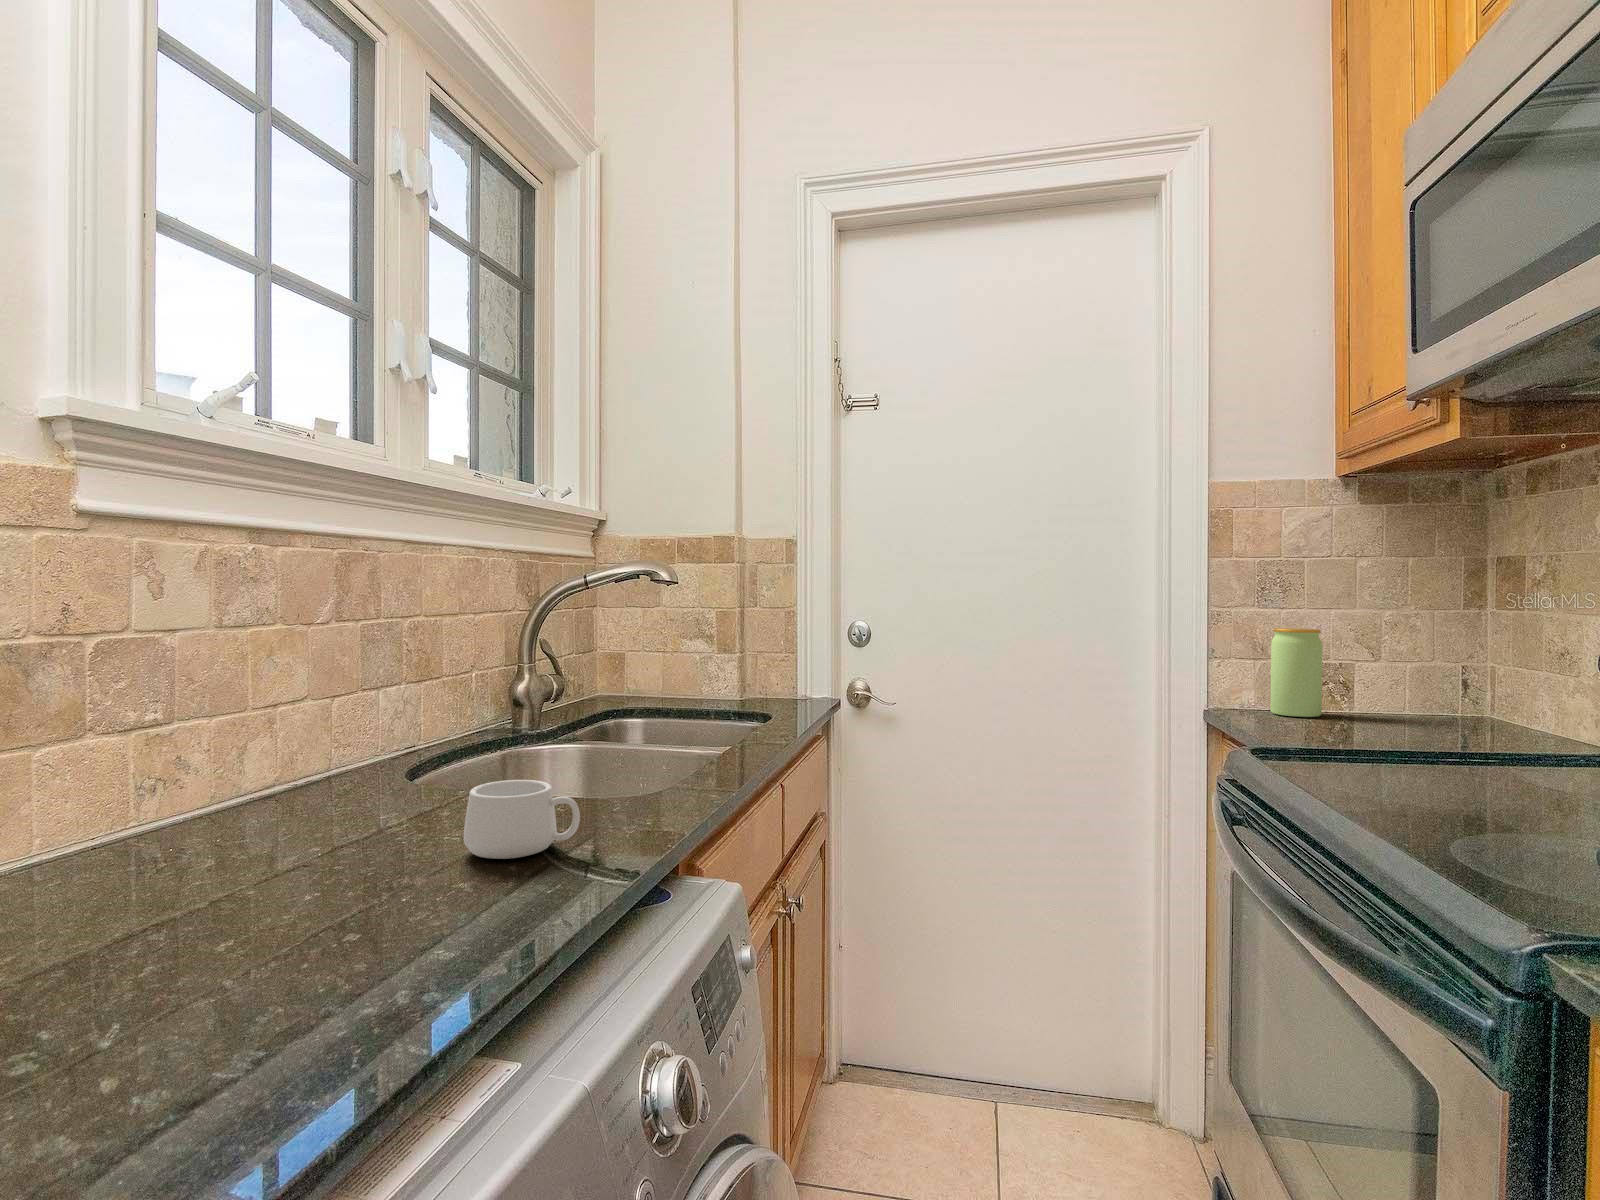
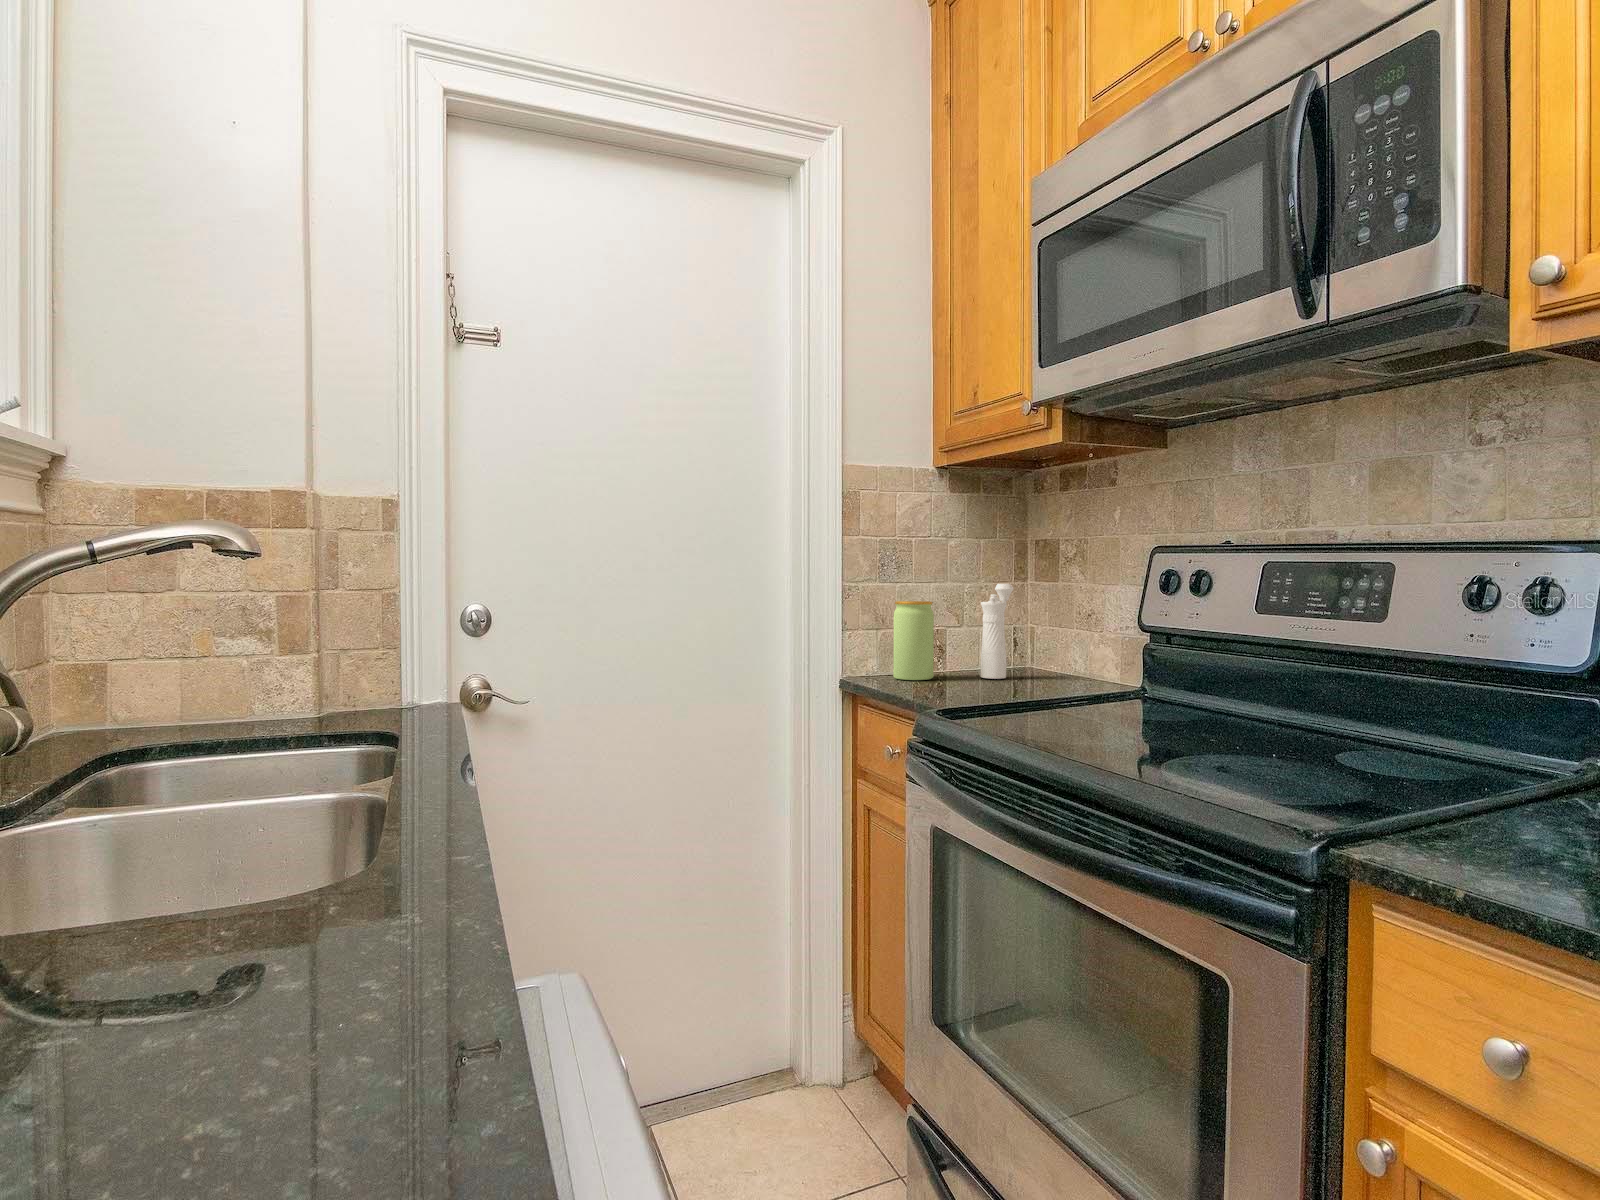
pepper mill: none [1387,611,1450,724] -> present [980,584,1014,679]
mug: present [463,780,580,859] -> none [189,877,419,1038]

